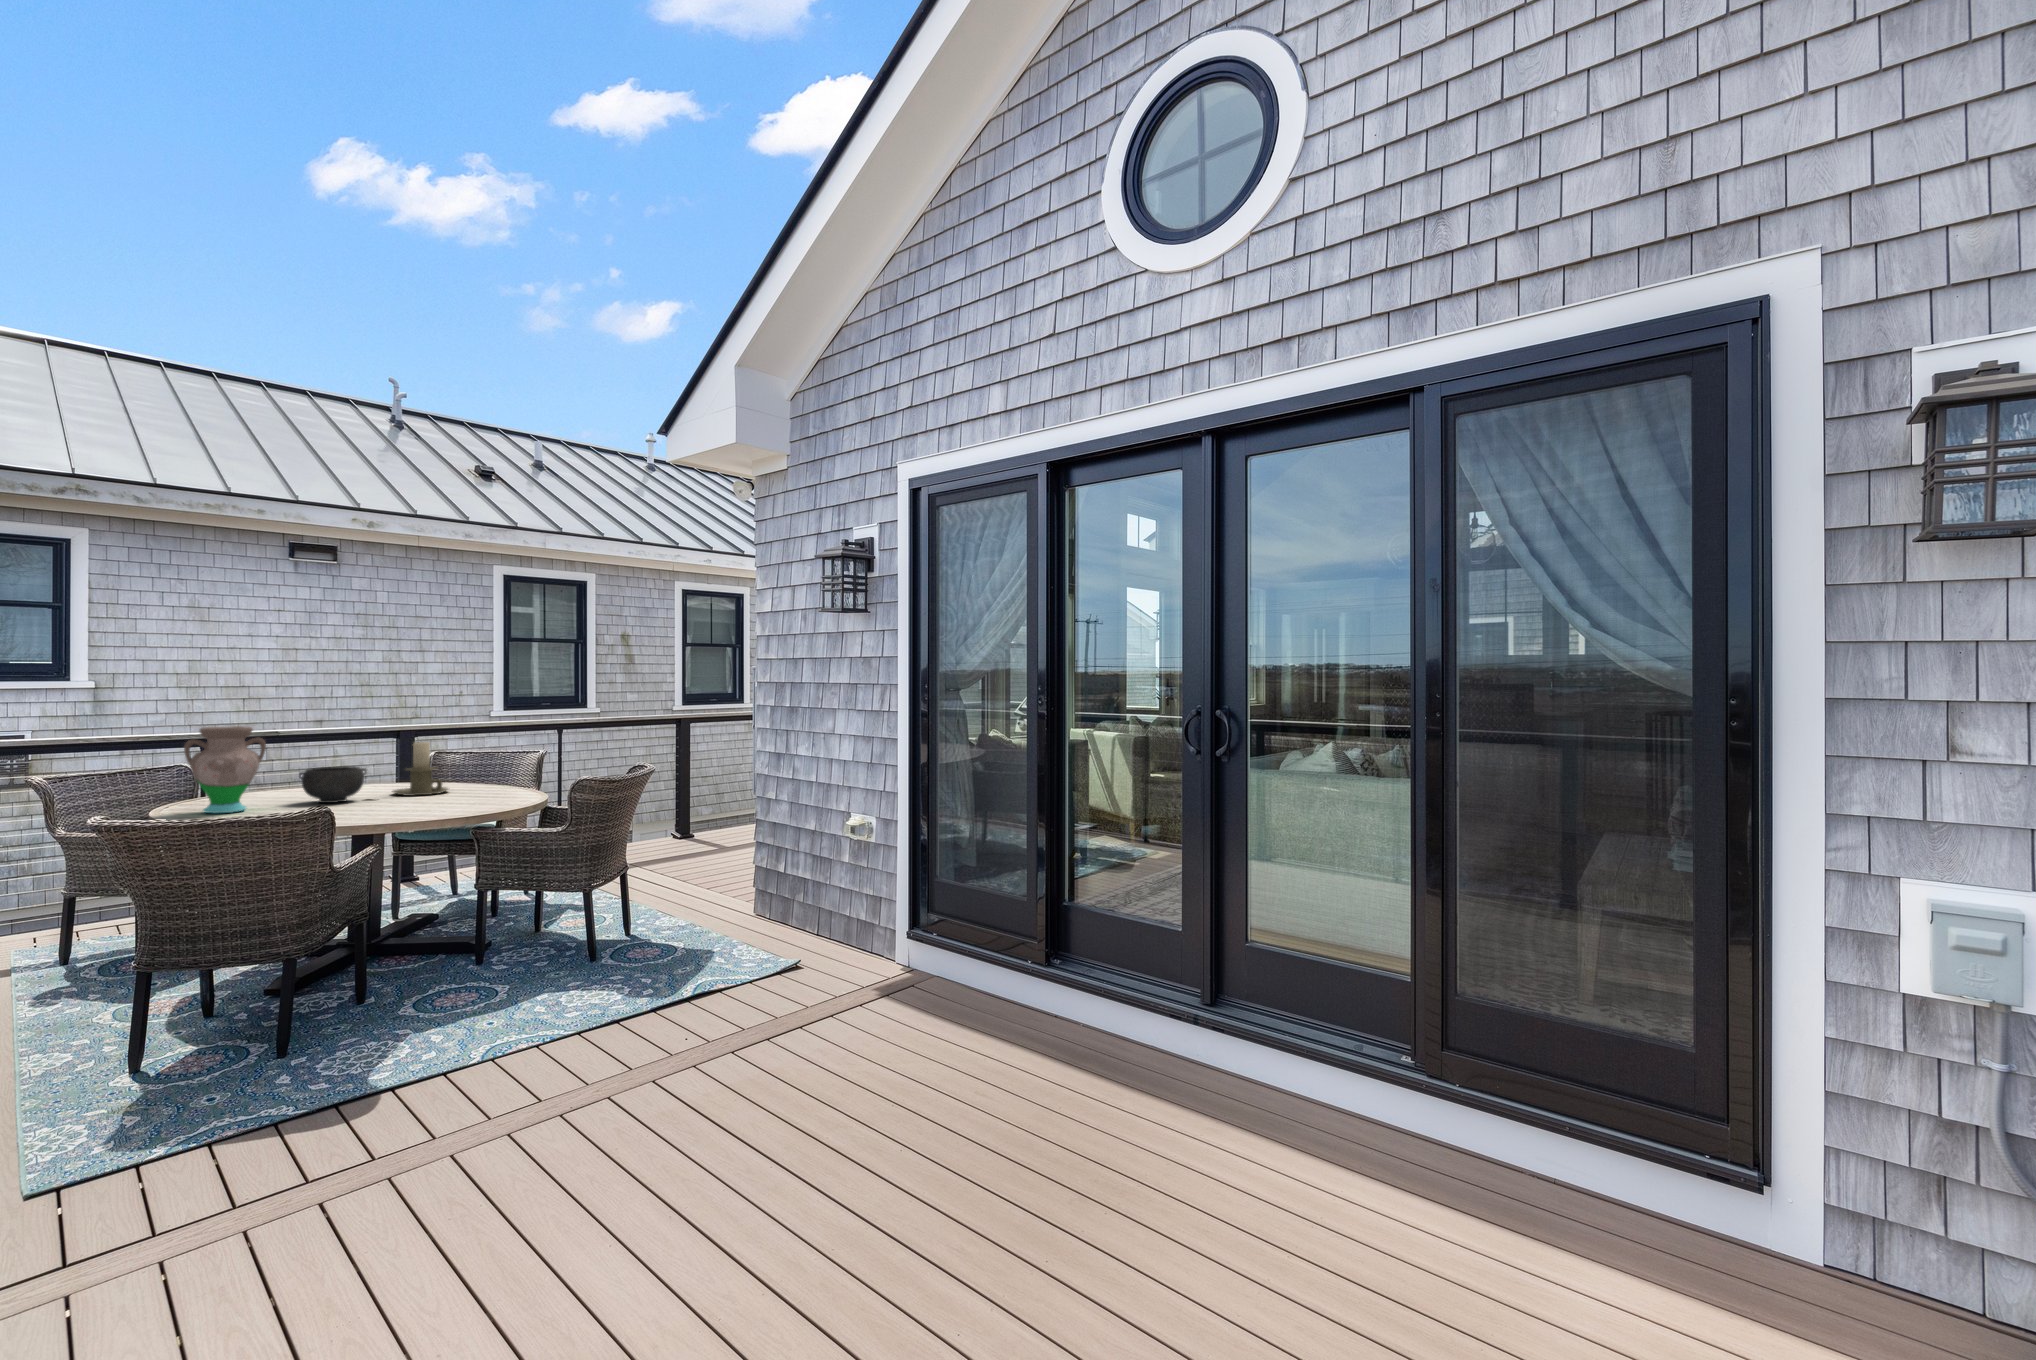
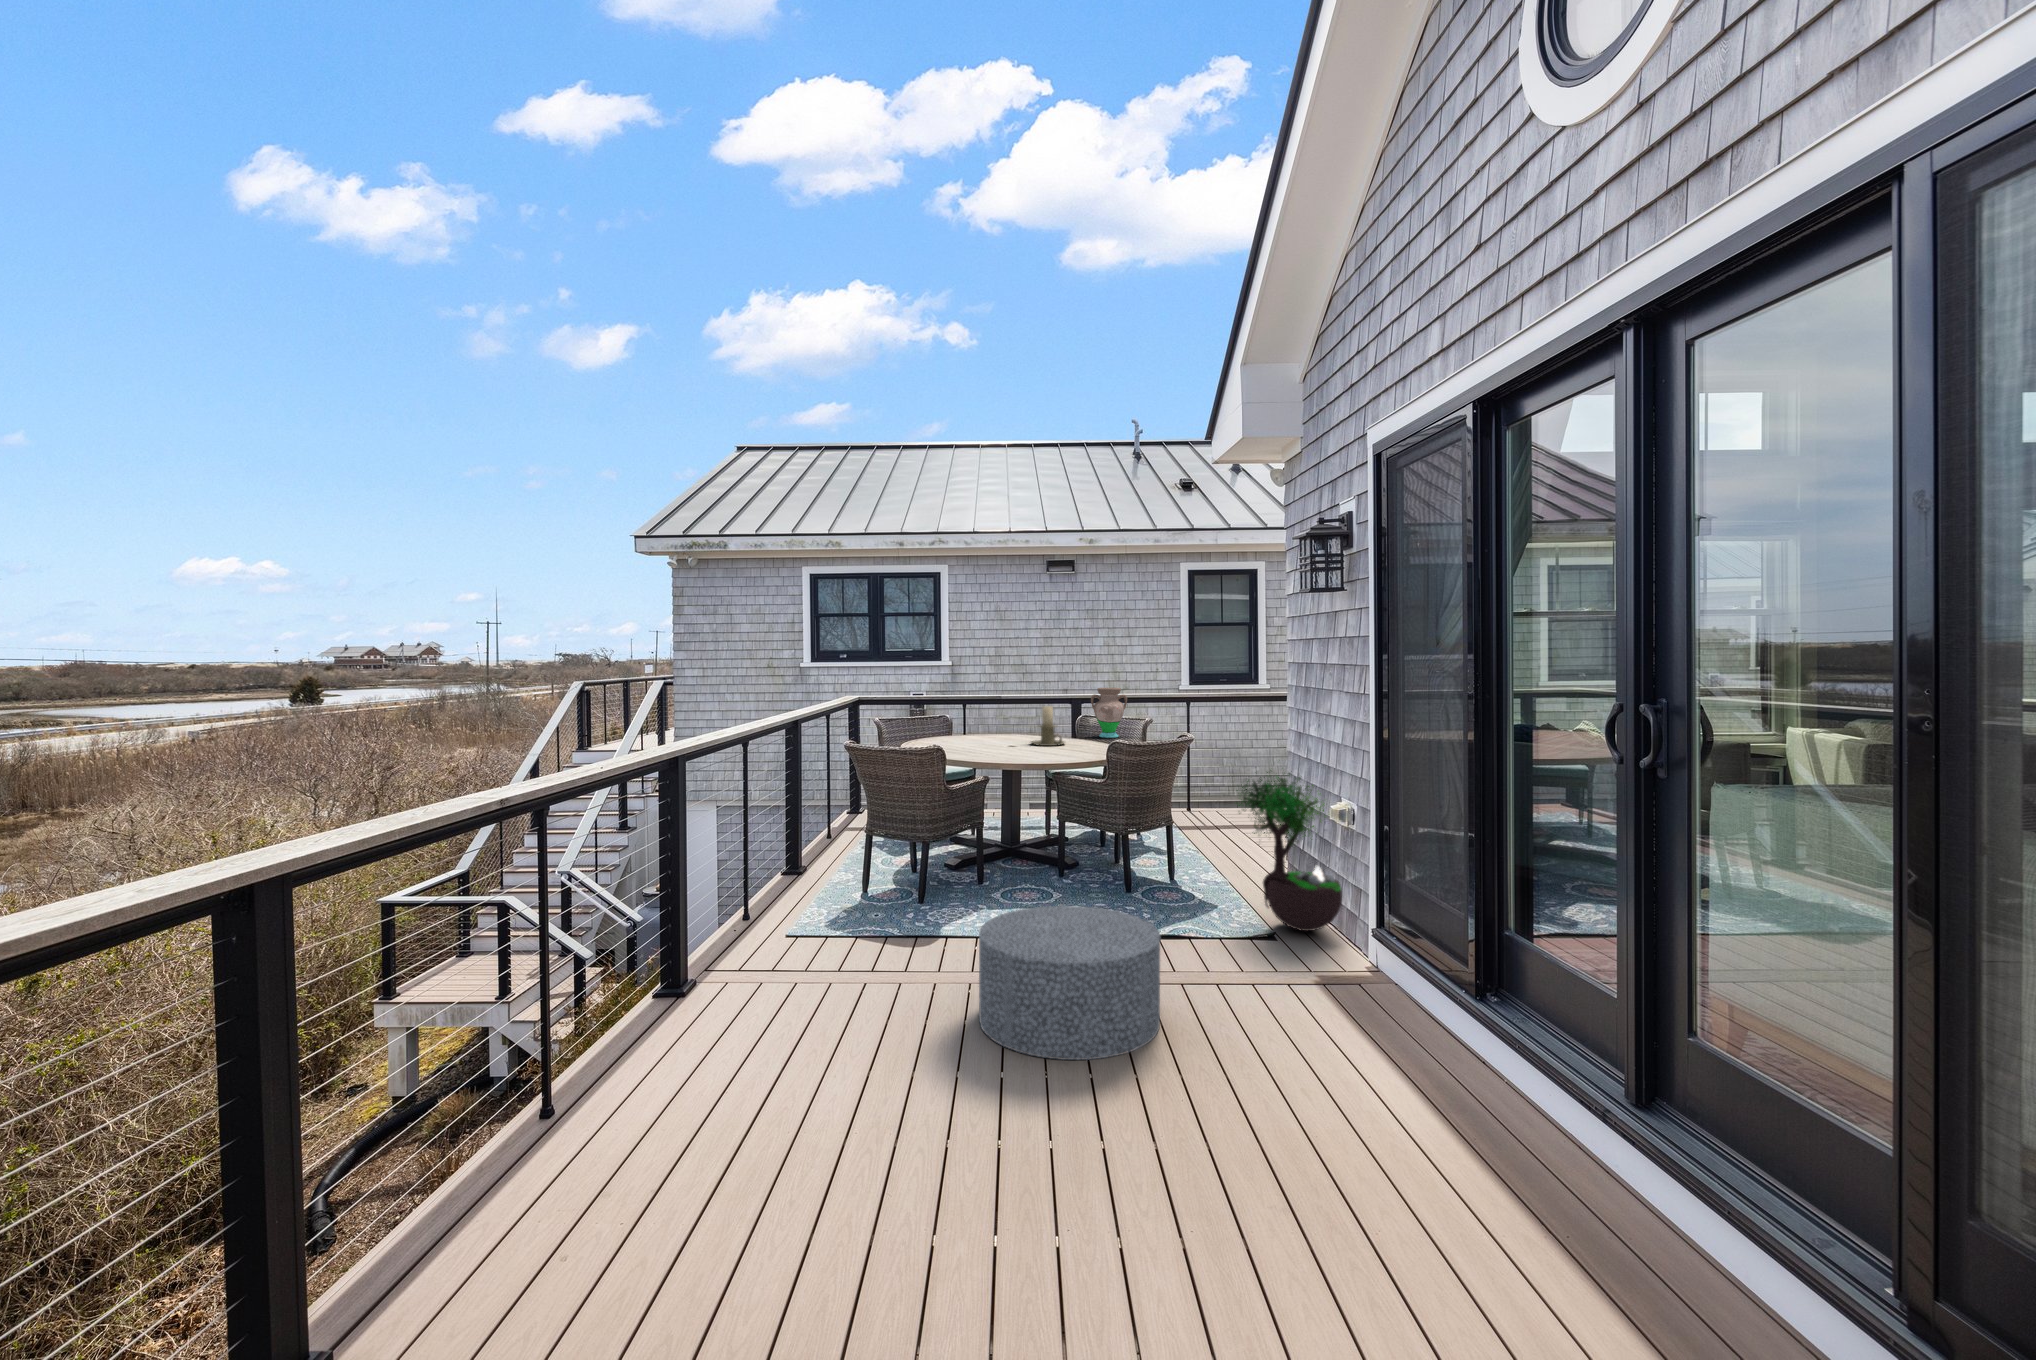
vase: present [184,726,266,813] -> present [1091,688,1127,738]
bowl: present [299,766,366,803] -> none [972,721,1010,746]
potted tree: none [742,785,858,958] -> present [1237,768,1342,931]
ottoman: none [574,976,812,1181] -> present [979,906,1160,1060]

